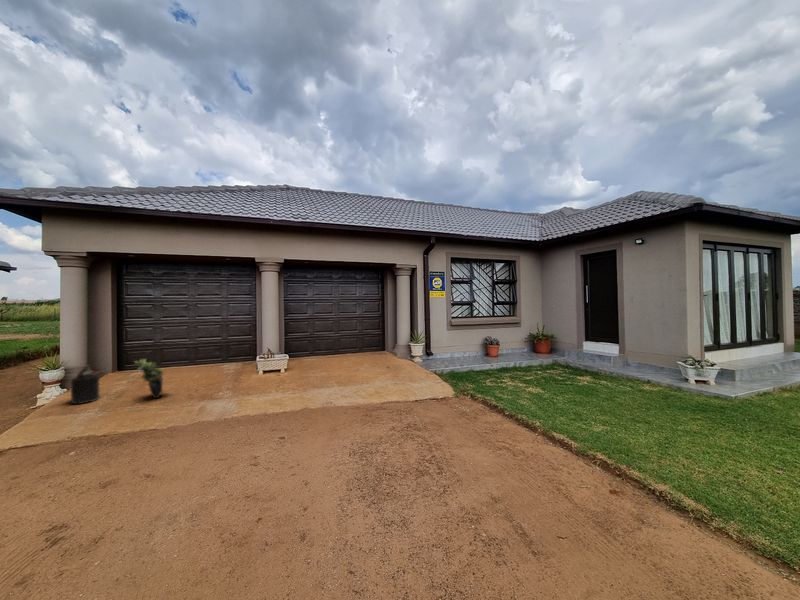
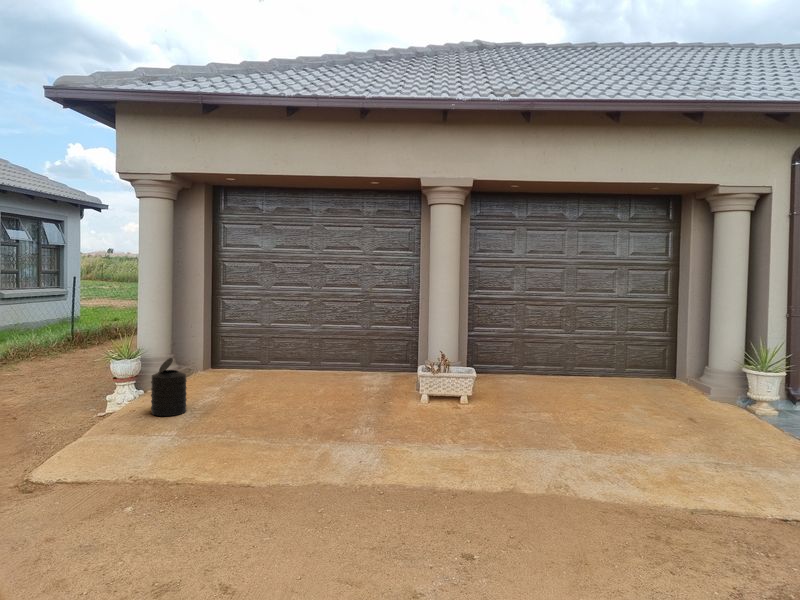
potted plant: present [136,360,163,398] -> none [233,352,277,423]

